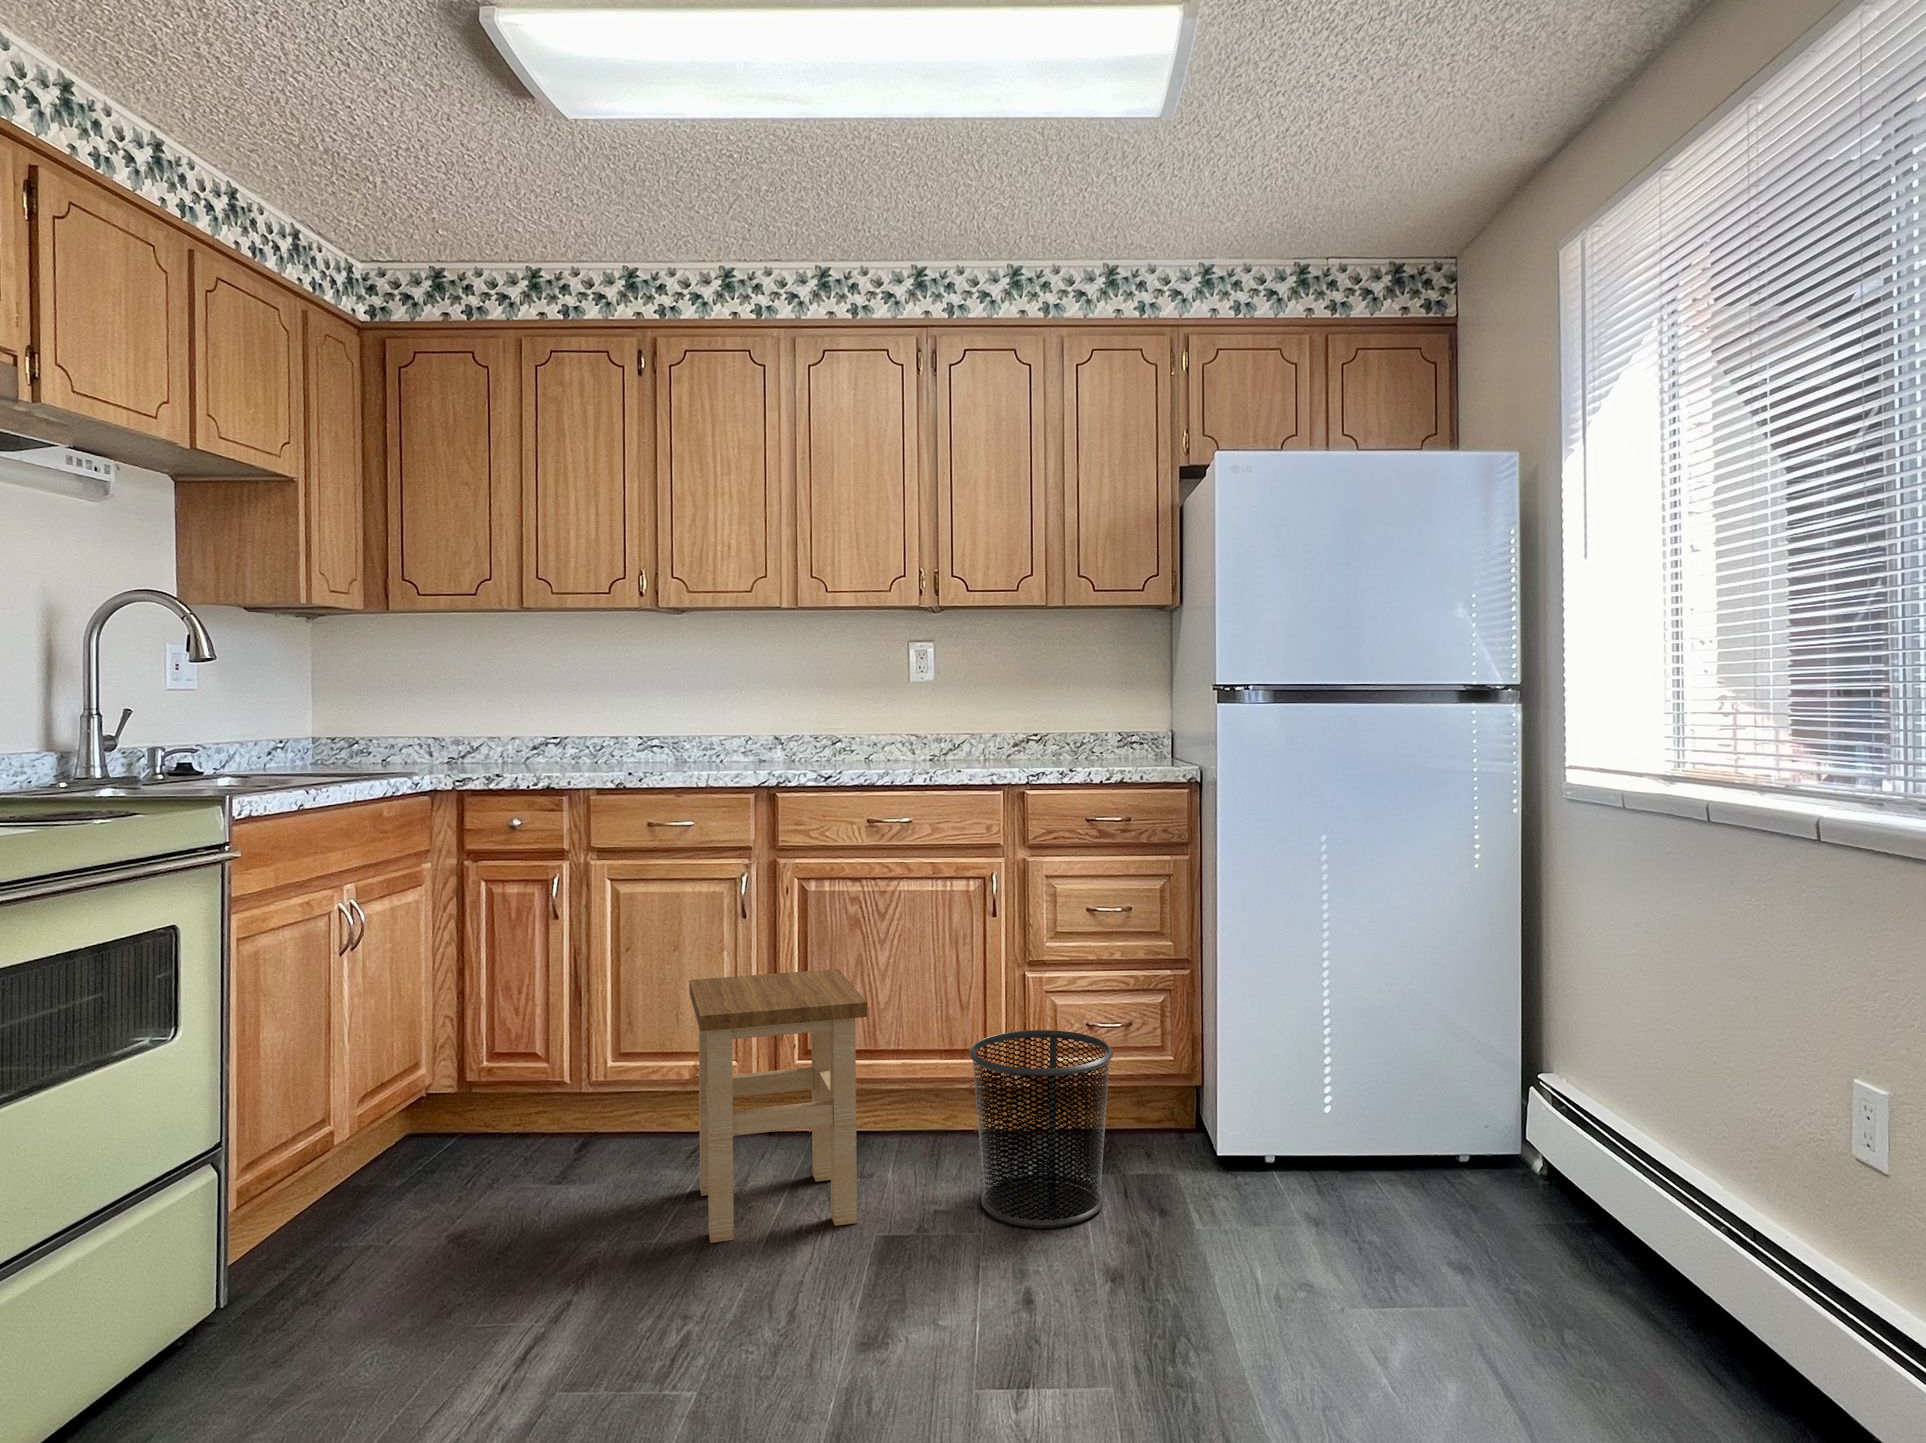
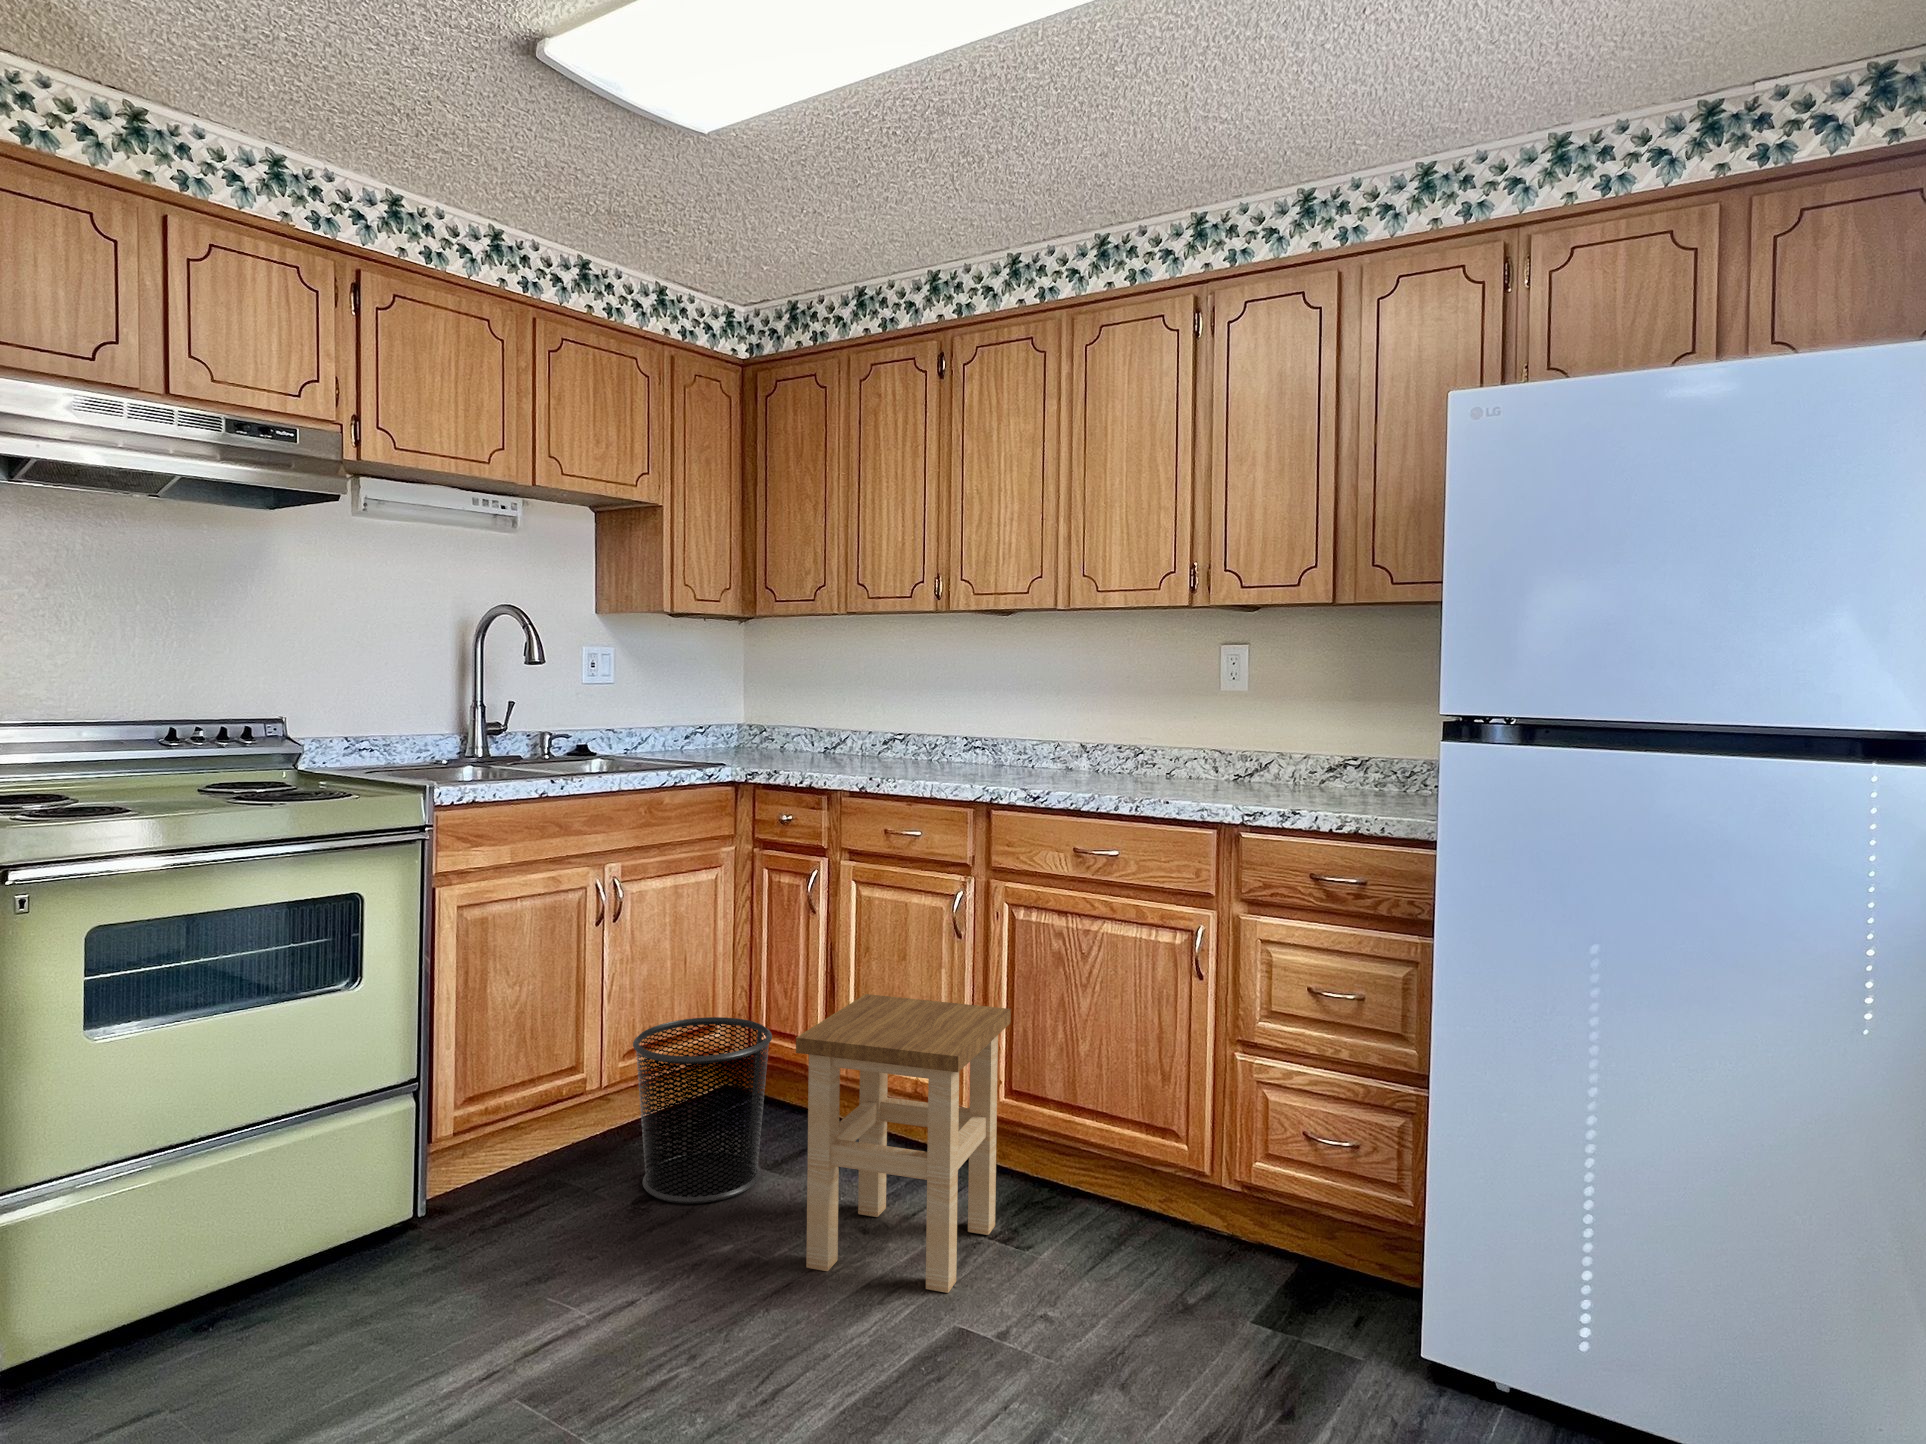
waste bin: present [969,1030,1113,1227] -> present [633,1017,772,1203]

